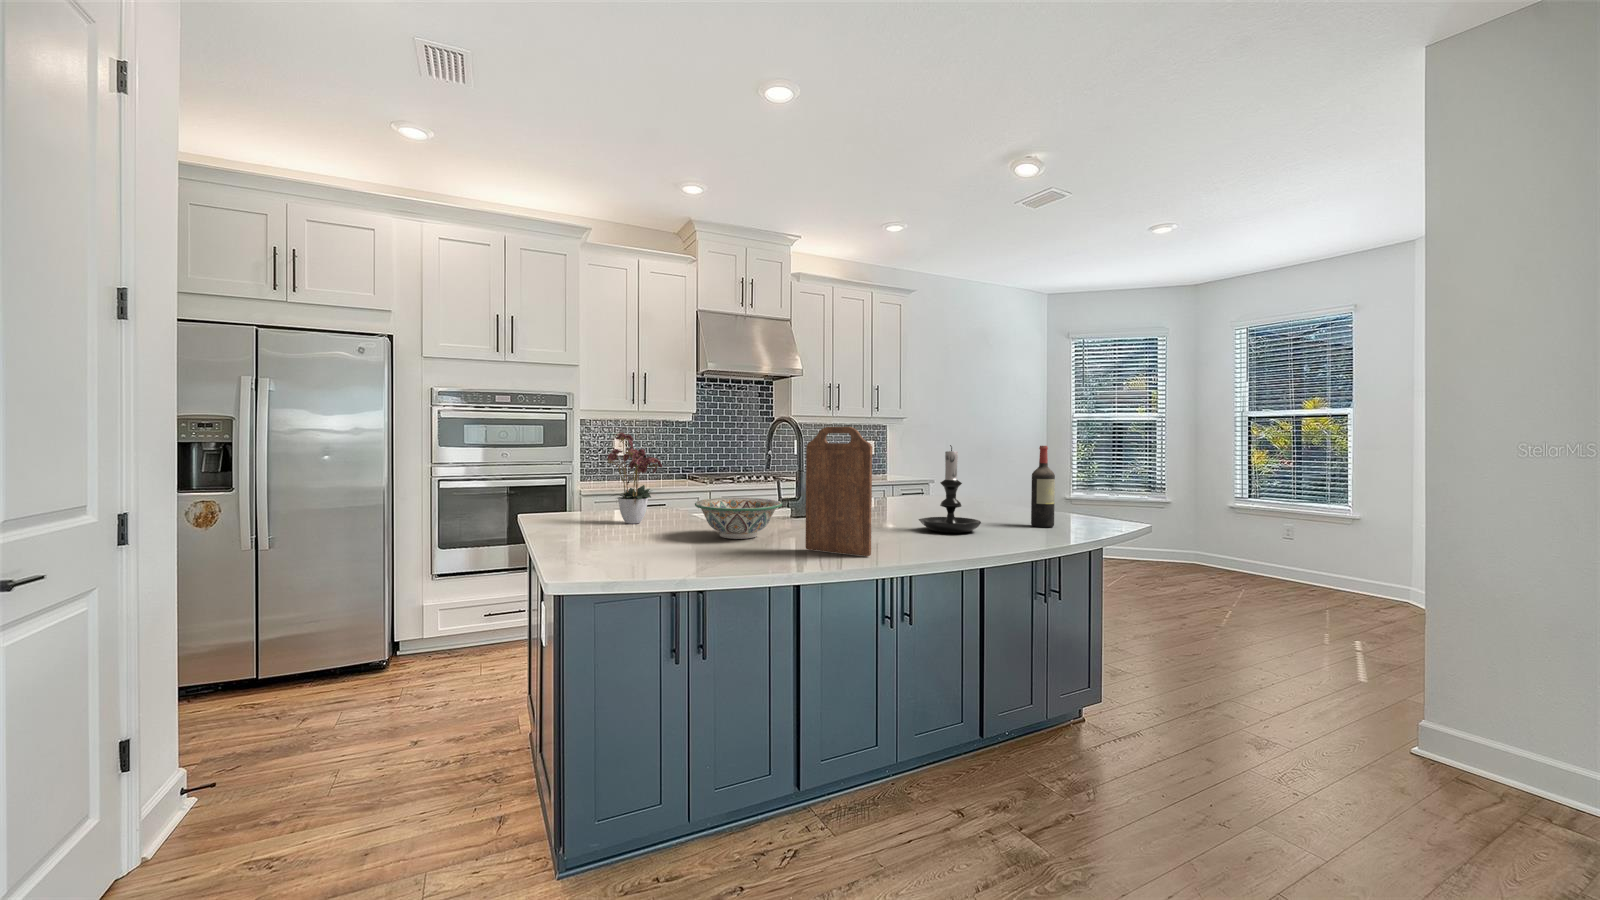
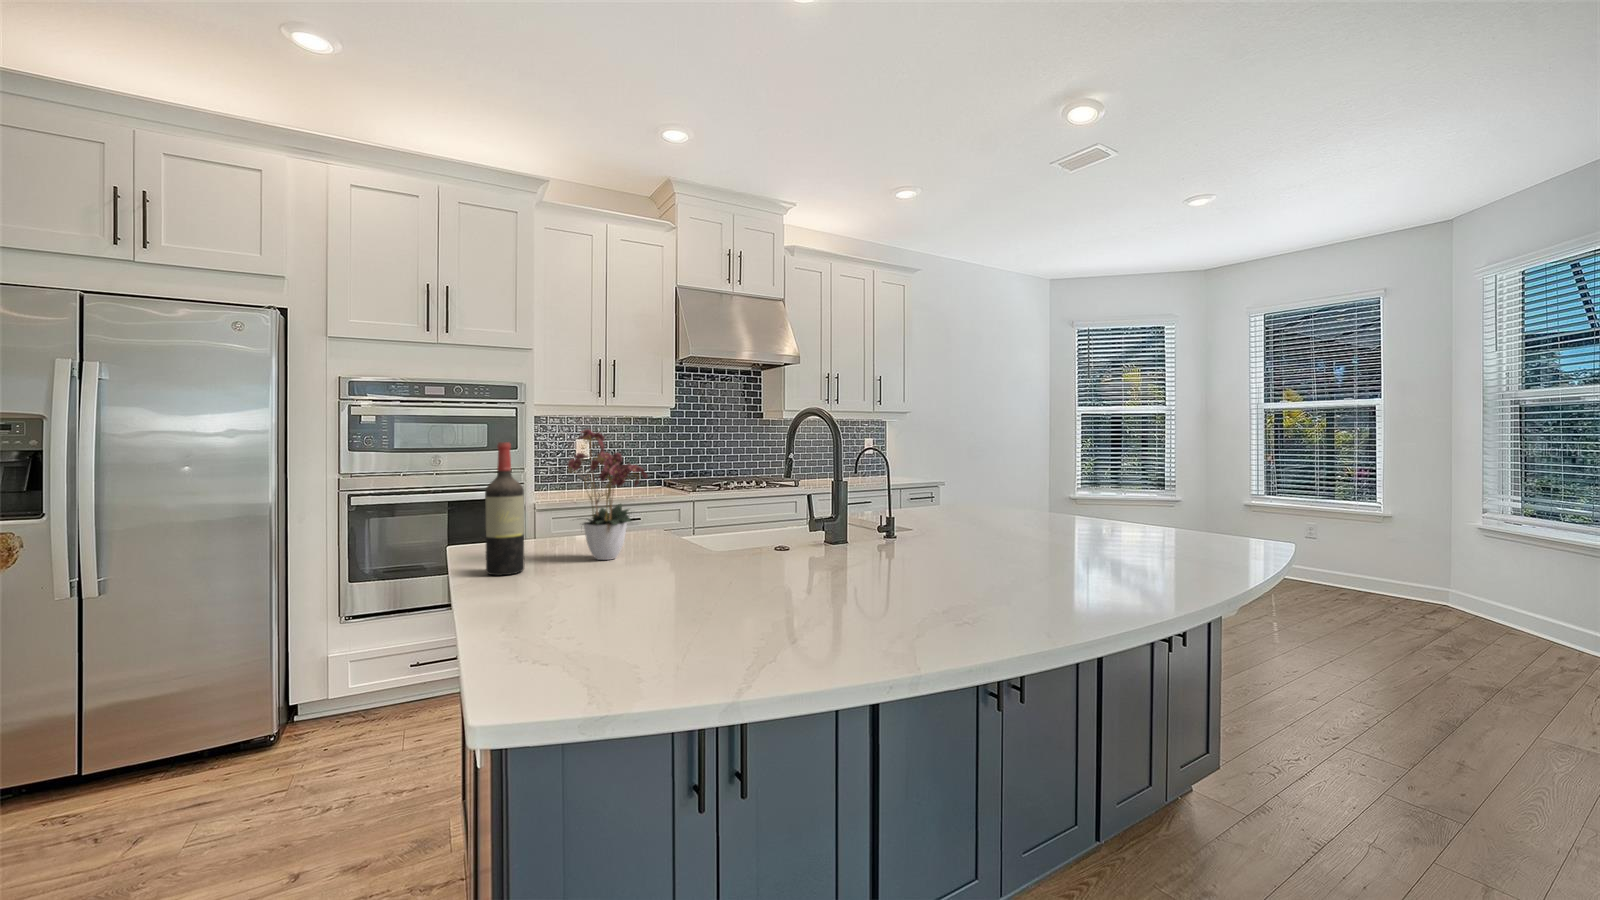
cutting board: present [806,427,872,556] -> none [892,413,1012,628]
candle holder: present [919,445,981,533] -> none [1014,442,1110,567]
wine bottle: present [1031,446,1055,527] -> present [485,442,524,575]
decorative bowl: present [695,498,782,539] -> none [703,522,835,589]

